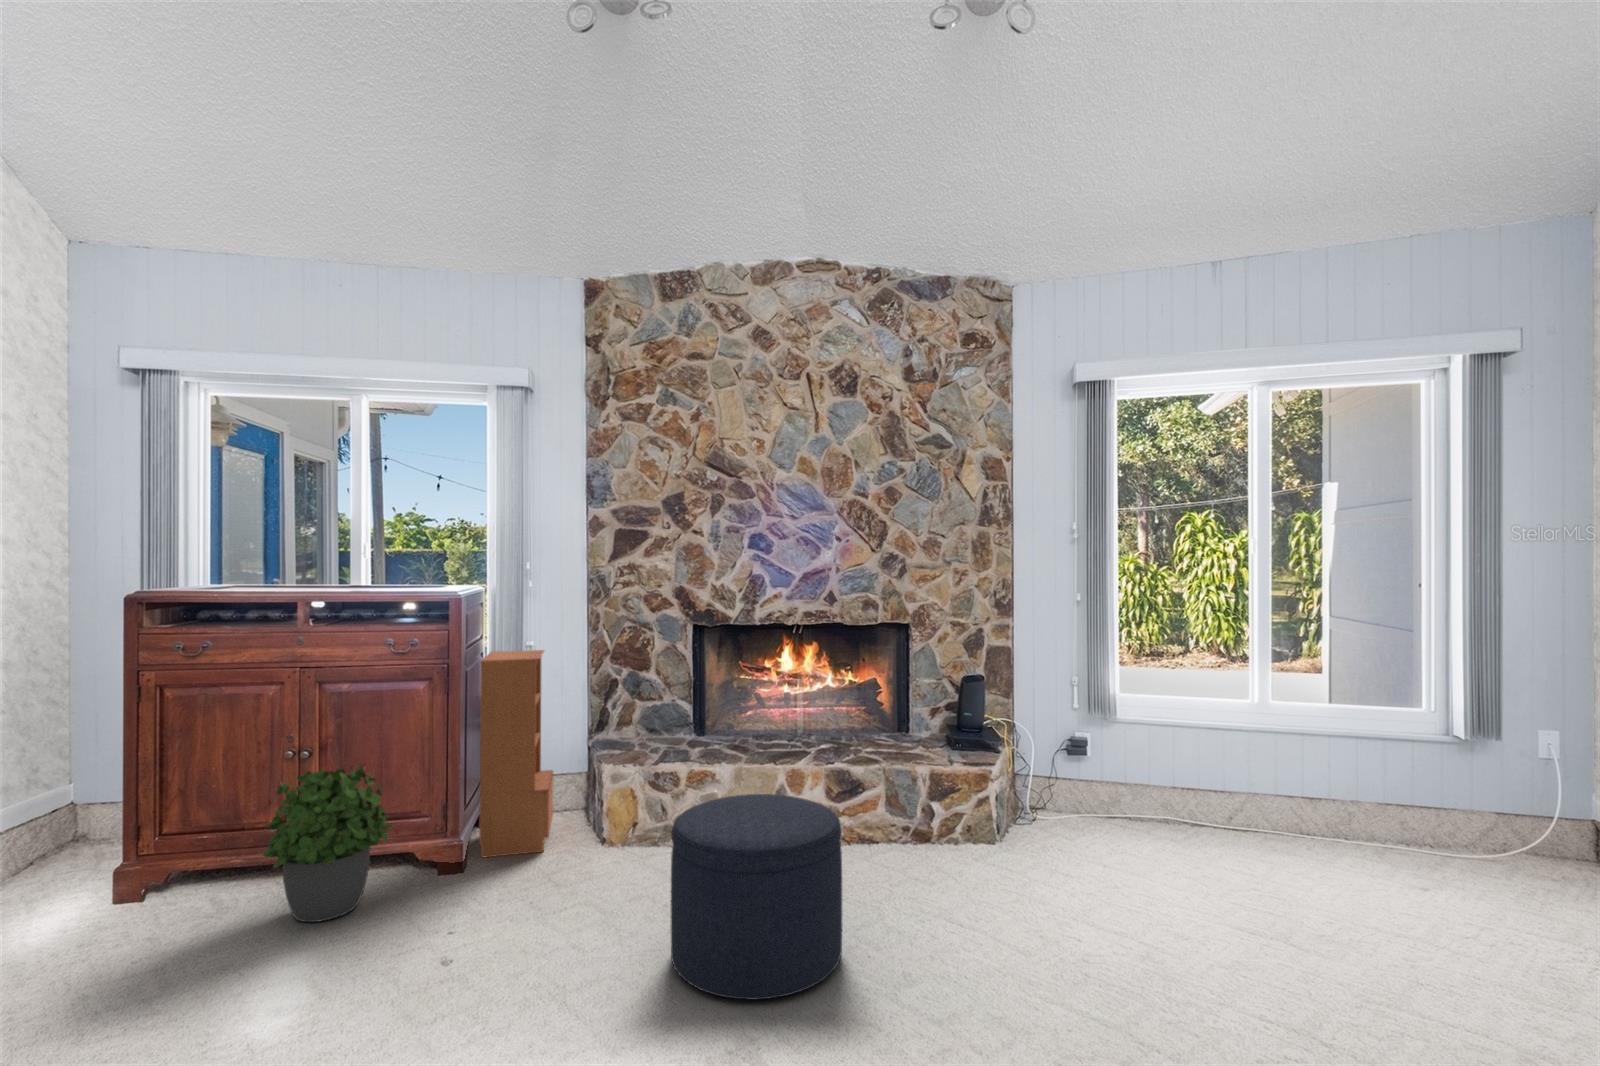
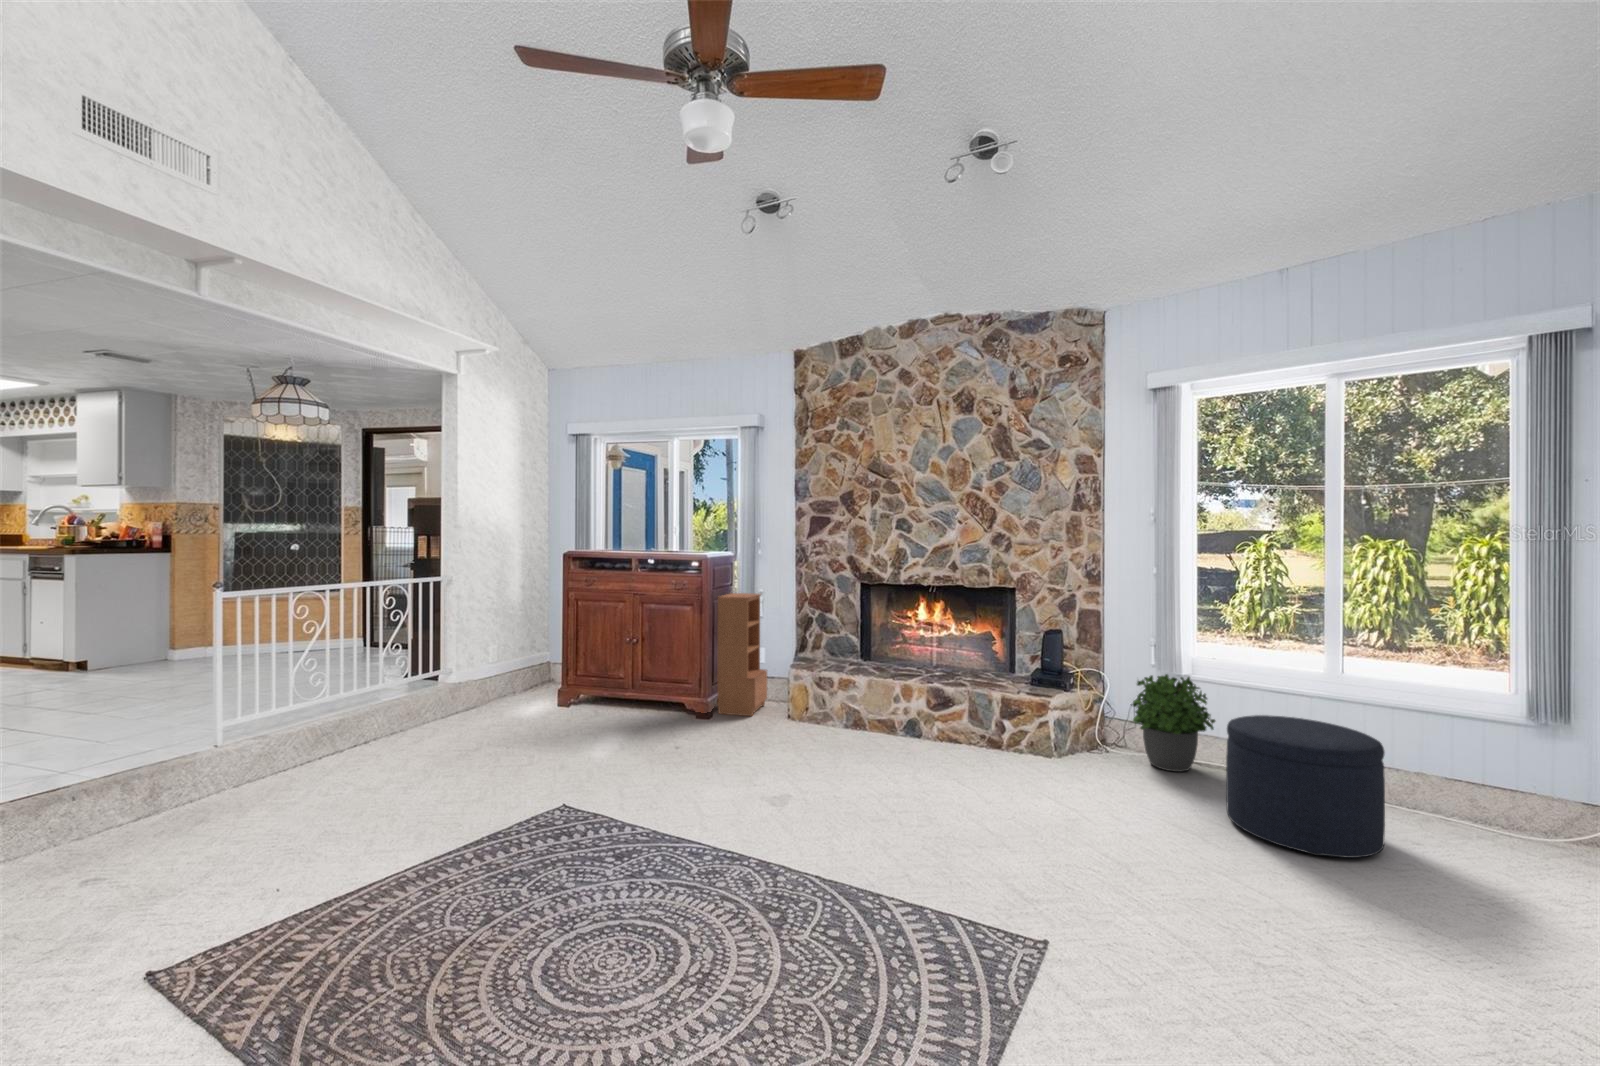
potted plant: present [262,765,392,922] -> present [1132,674,1215,772]
ottoman: present [671,794,842,1000] -> present [1226,715,1385,858]

